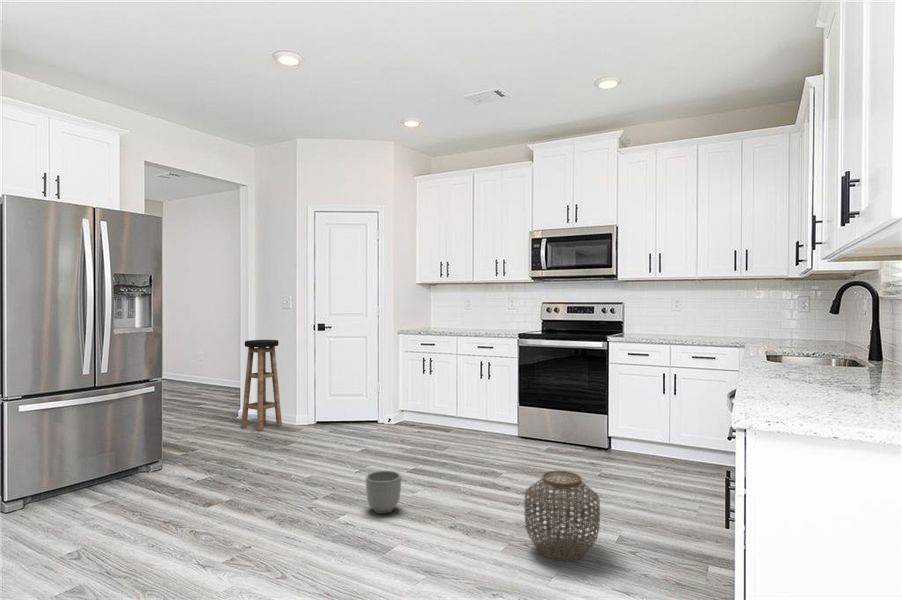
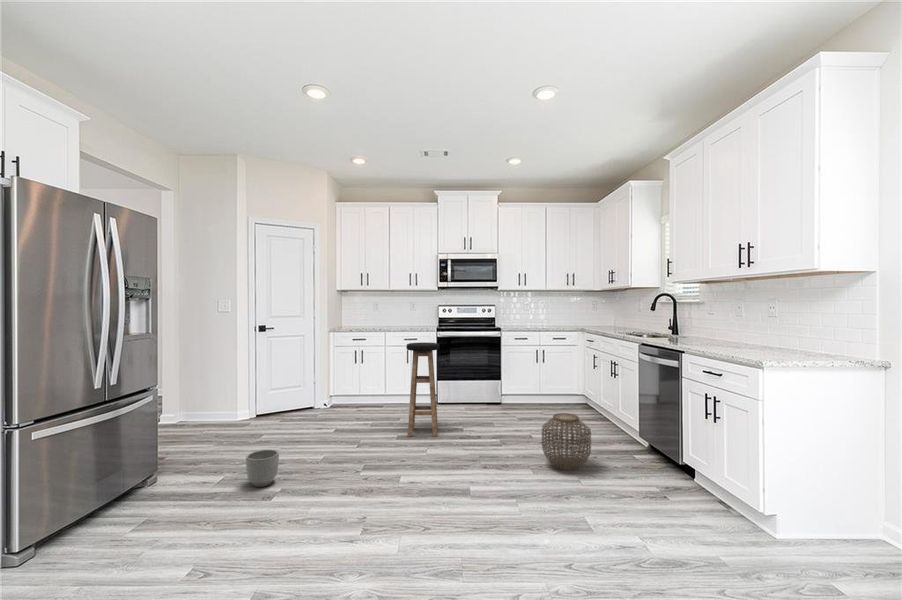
bar stool: present [241,340,282,431] -> present [406,342,439,437]
planter: present [366,470,401,514] -> present [246,449,279,487]

